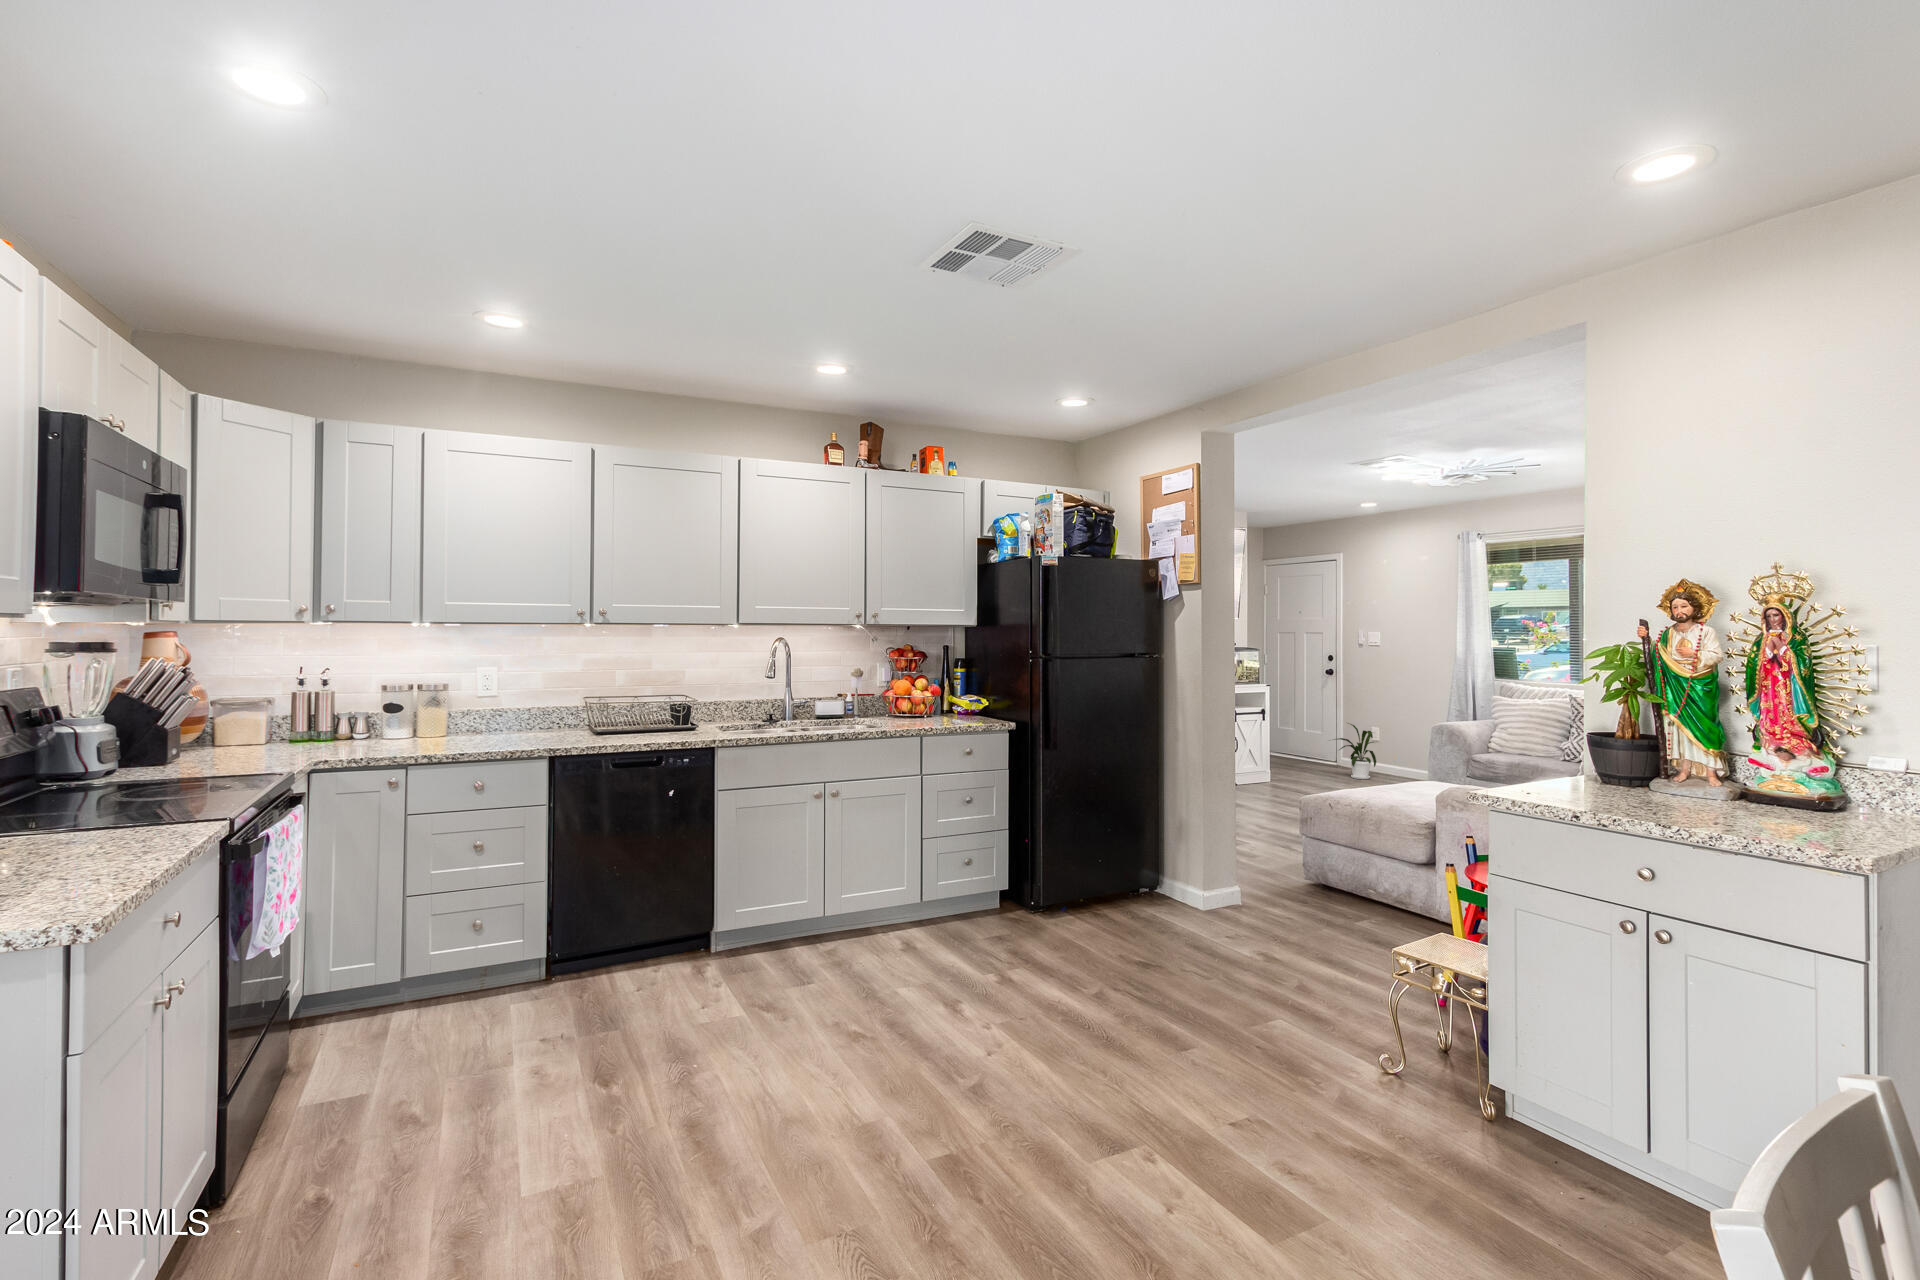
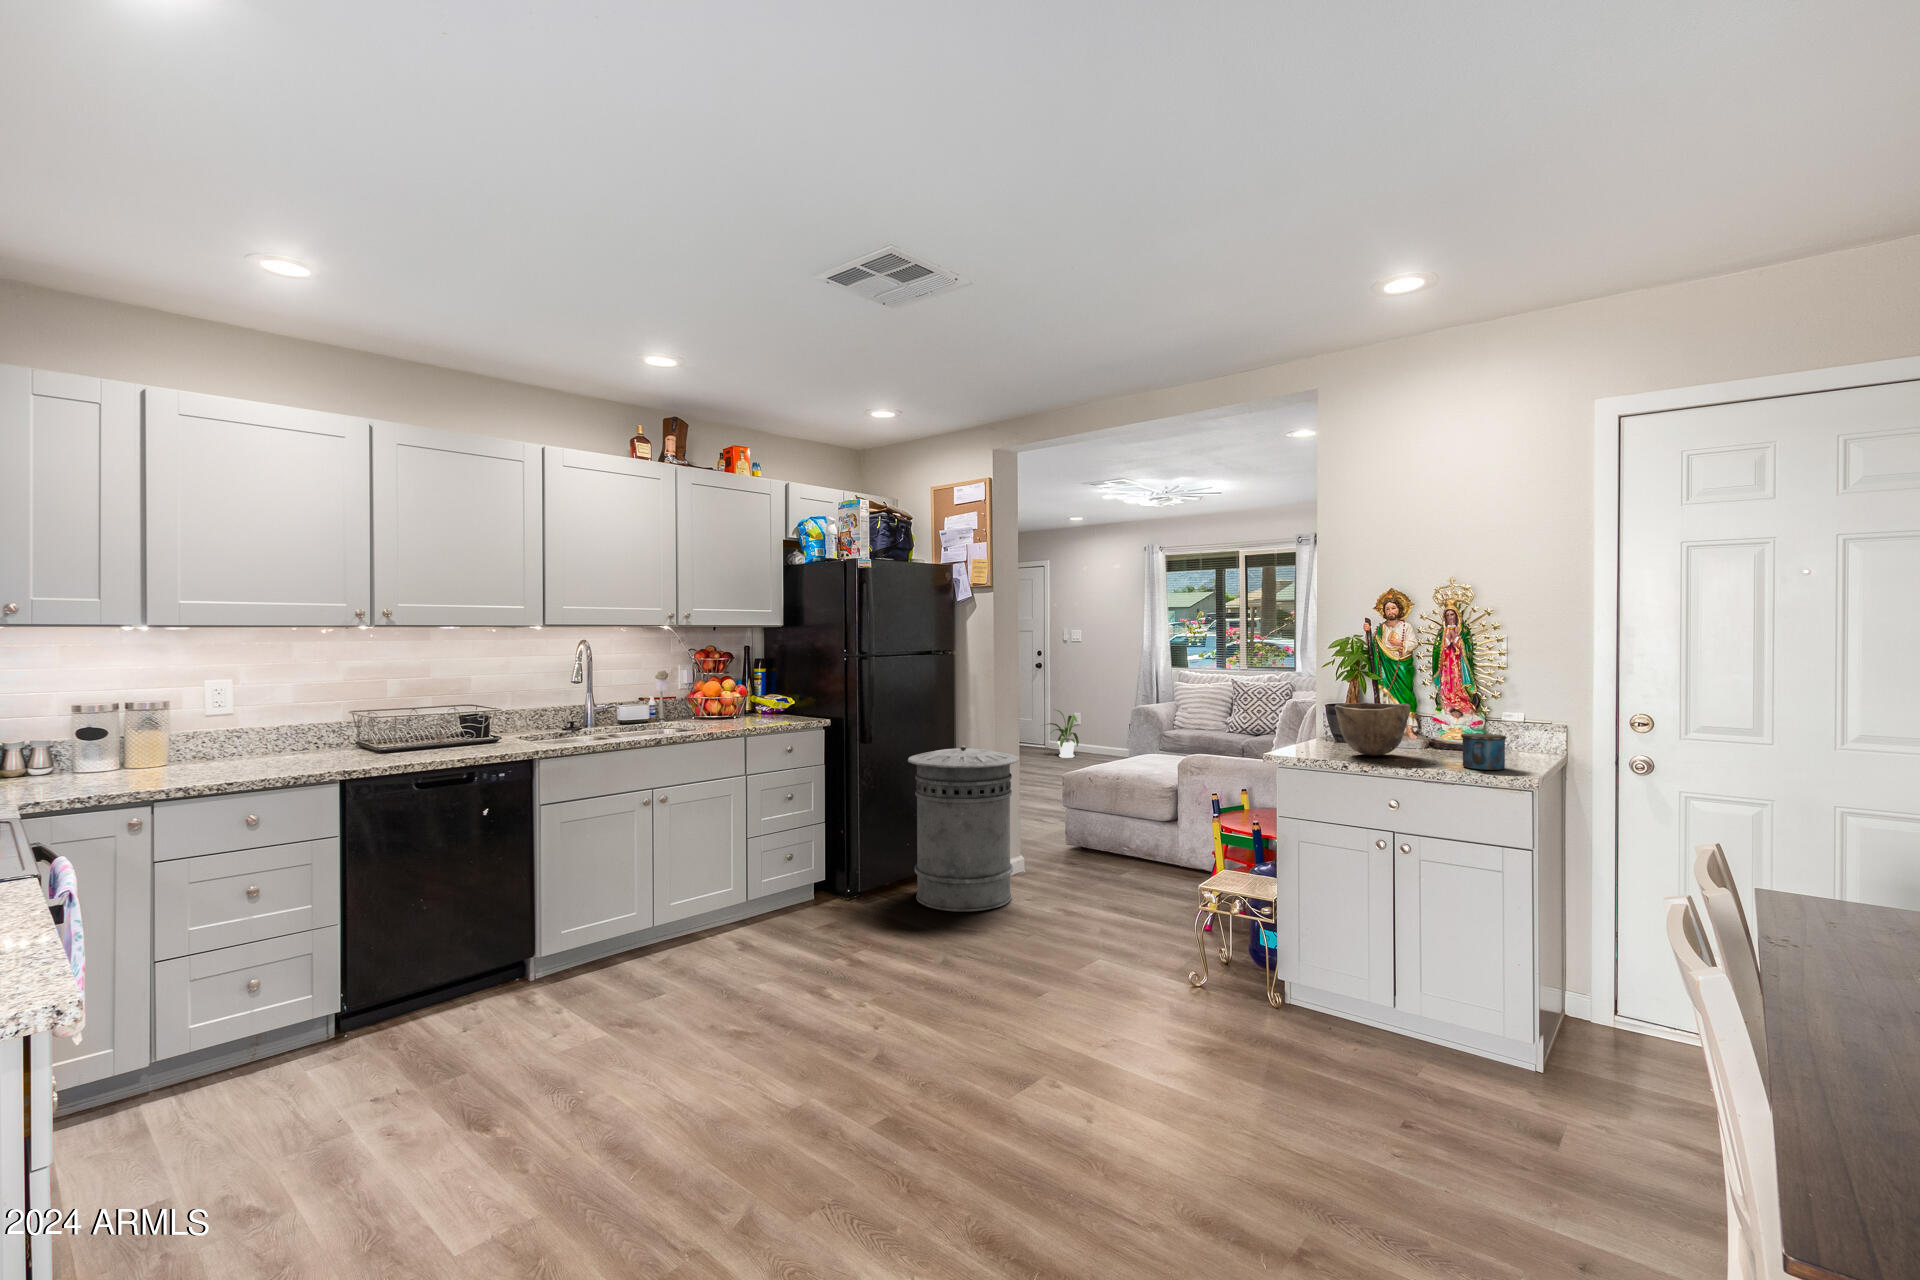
bowl: none [1575,732,1690,804] -> present [1334,703,1410,756]
trash can: none [1095,758,1221,942] -> present [908,746,1019,912]
mug: none [1754,782,1830,837] -> present [1461,733,1507,770]

